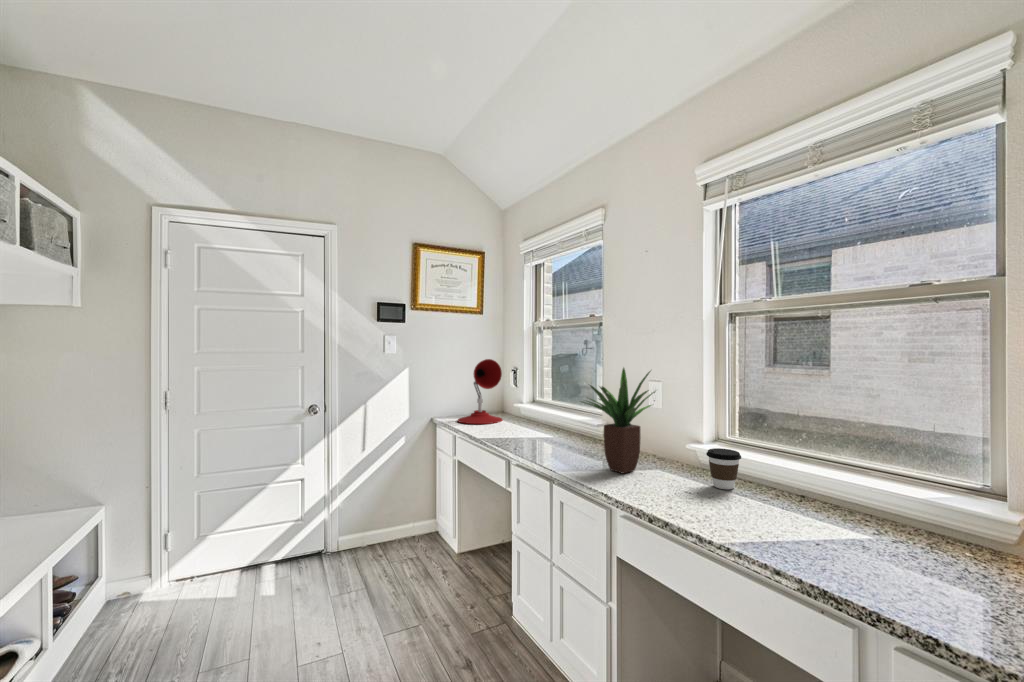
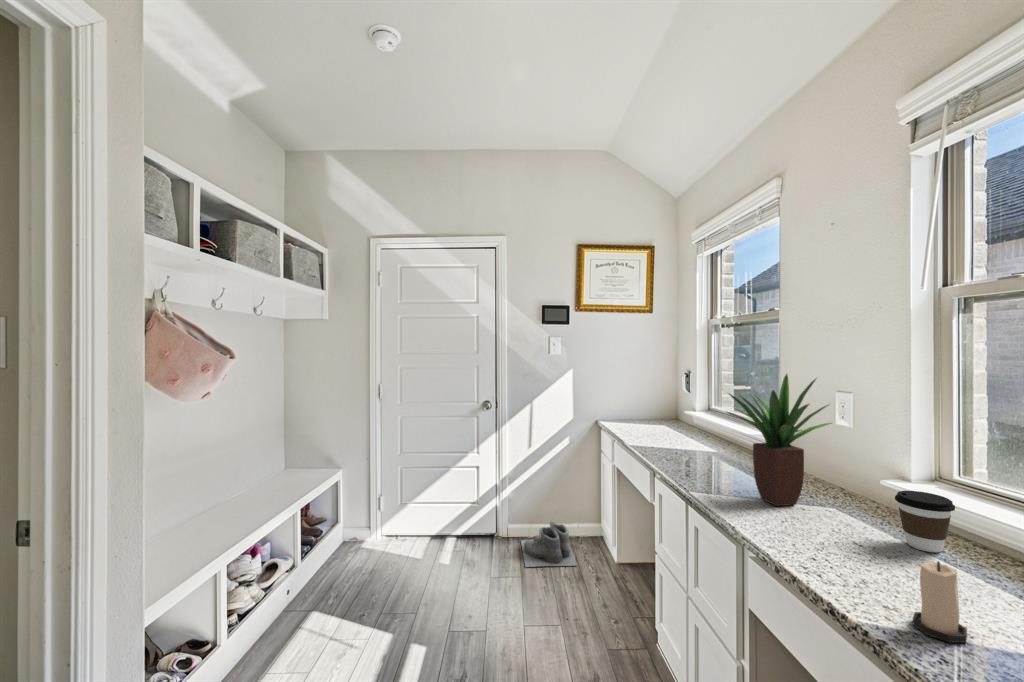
desk lamp: present [458,359,503,424] -> none [622,361,672,431]
candle: none [747,490,779,543] -> present [913,561,967,643]
boots: none [352,525,419,578] -> present [521,522,577,567]

